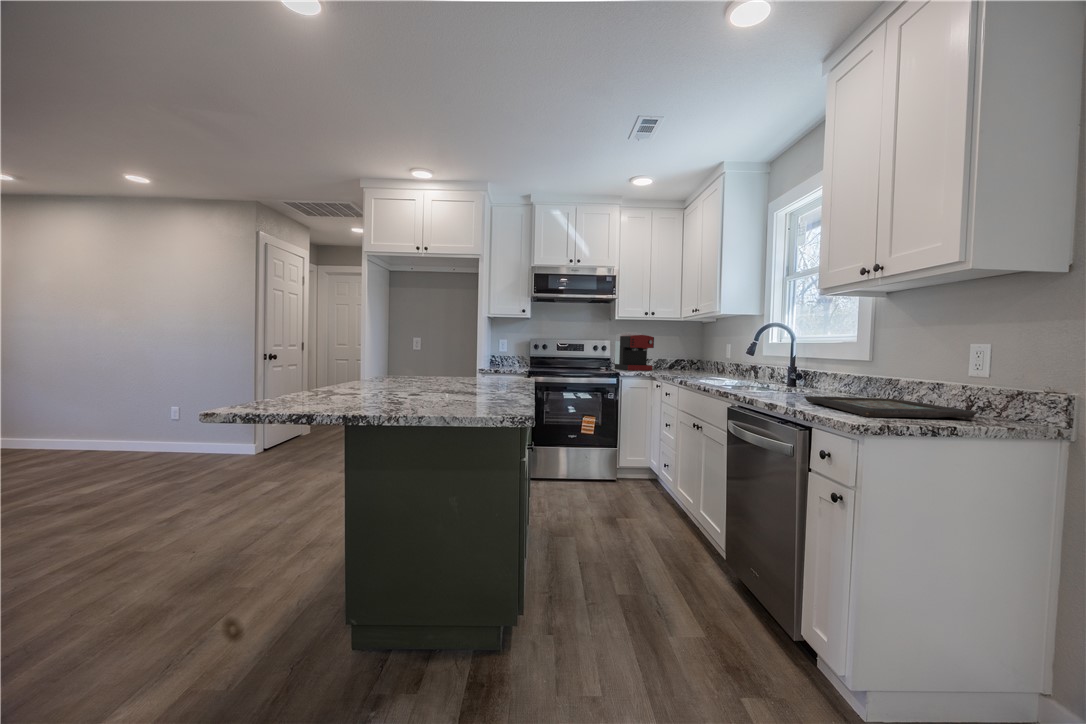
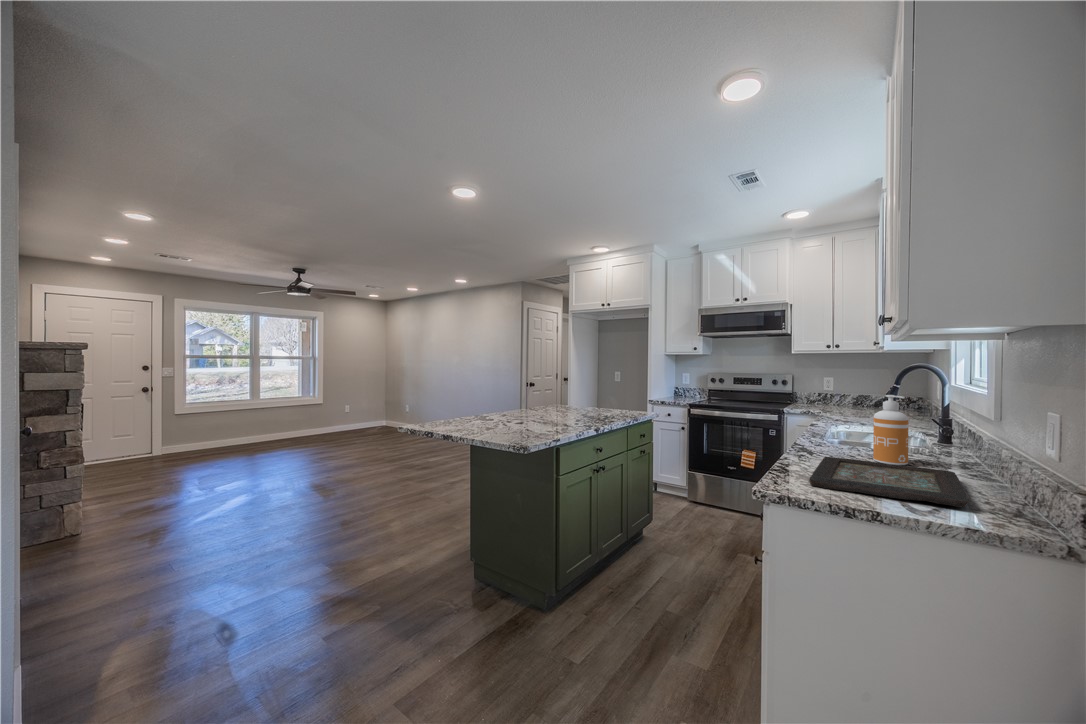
coffee maker: present [615,332,654,371] -> none [803,366,846,408]
soap dispenser: none [811,341,840,400] -> present [873,395,908,465]

